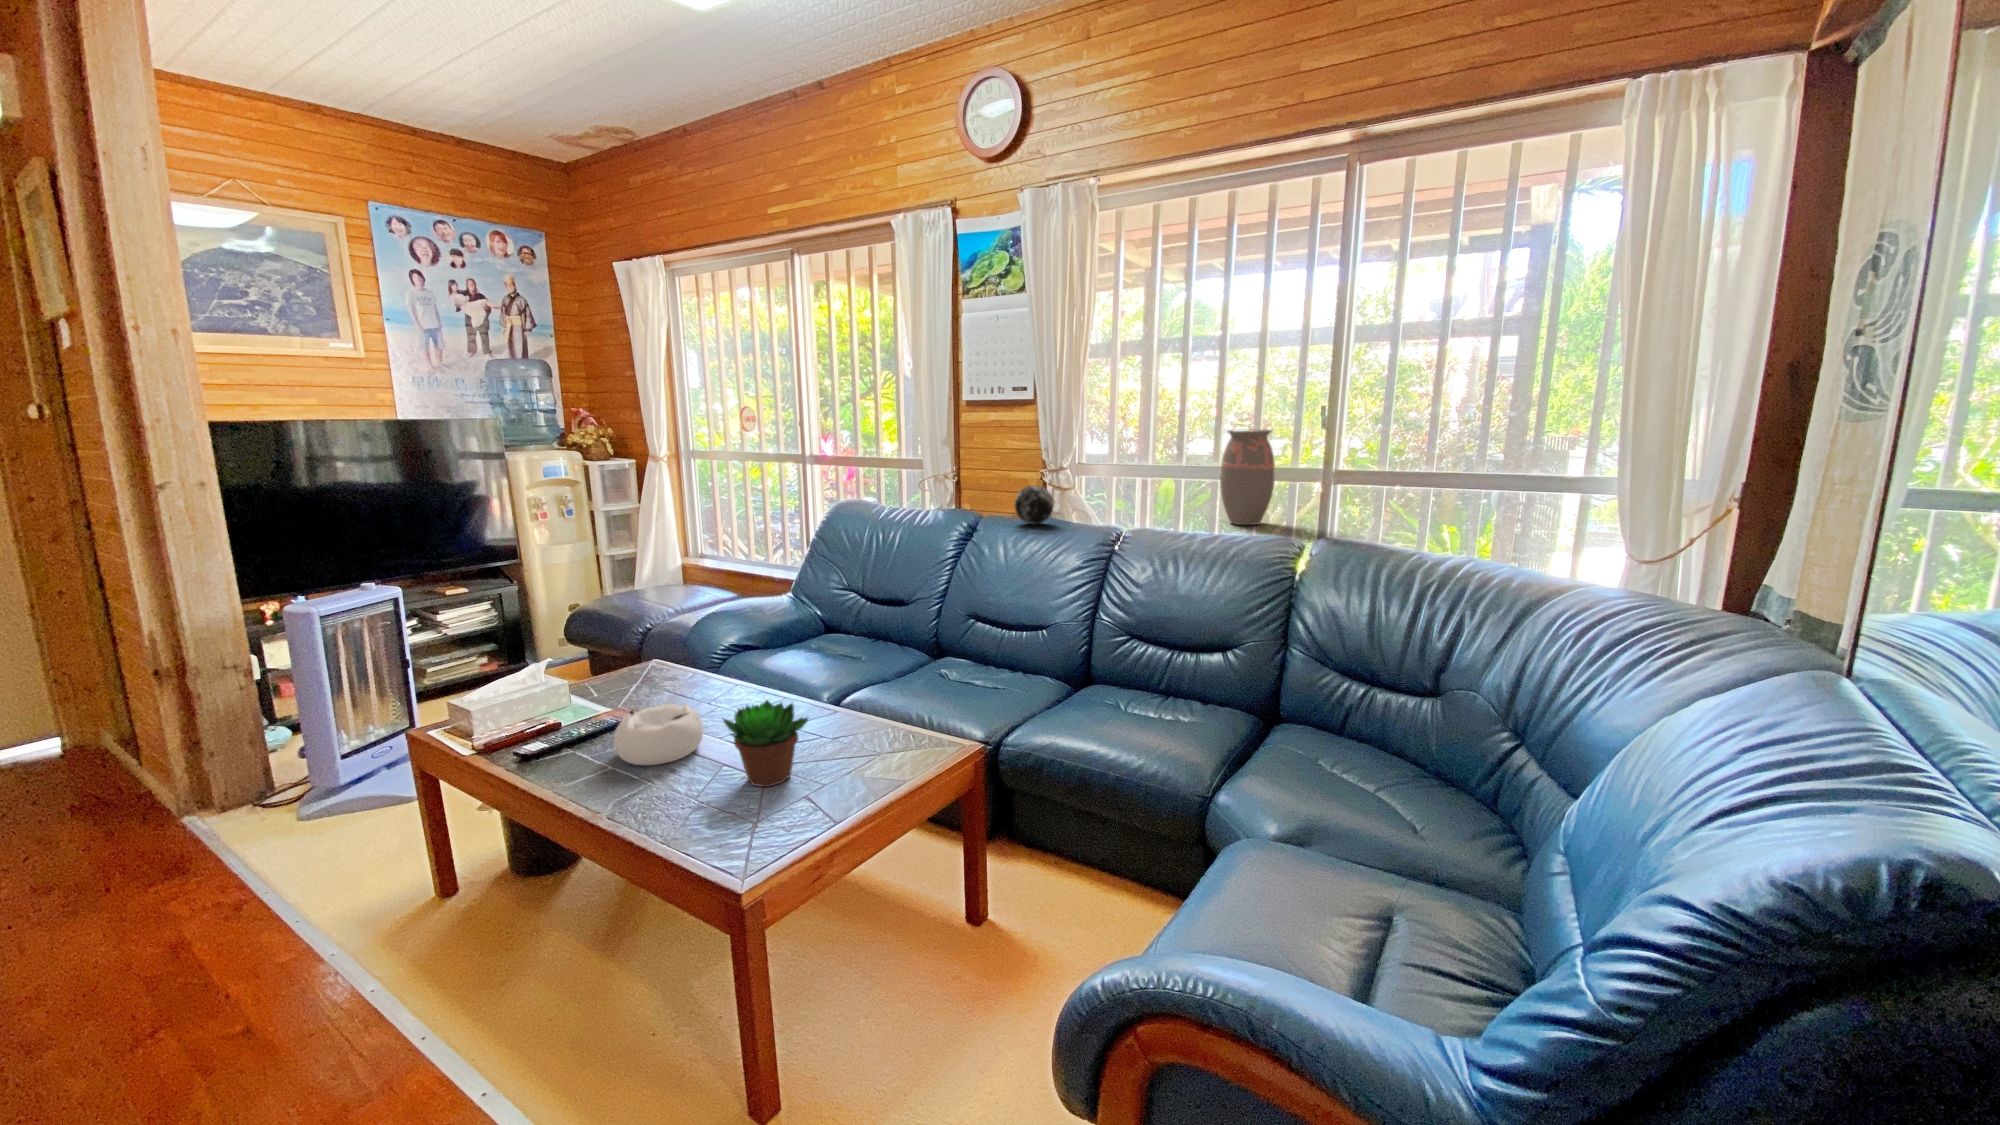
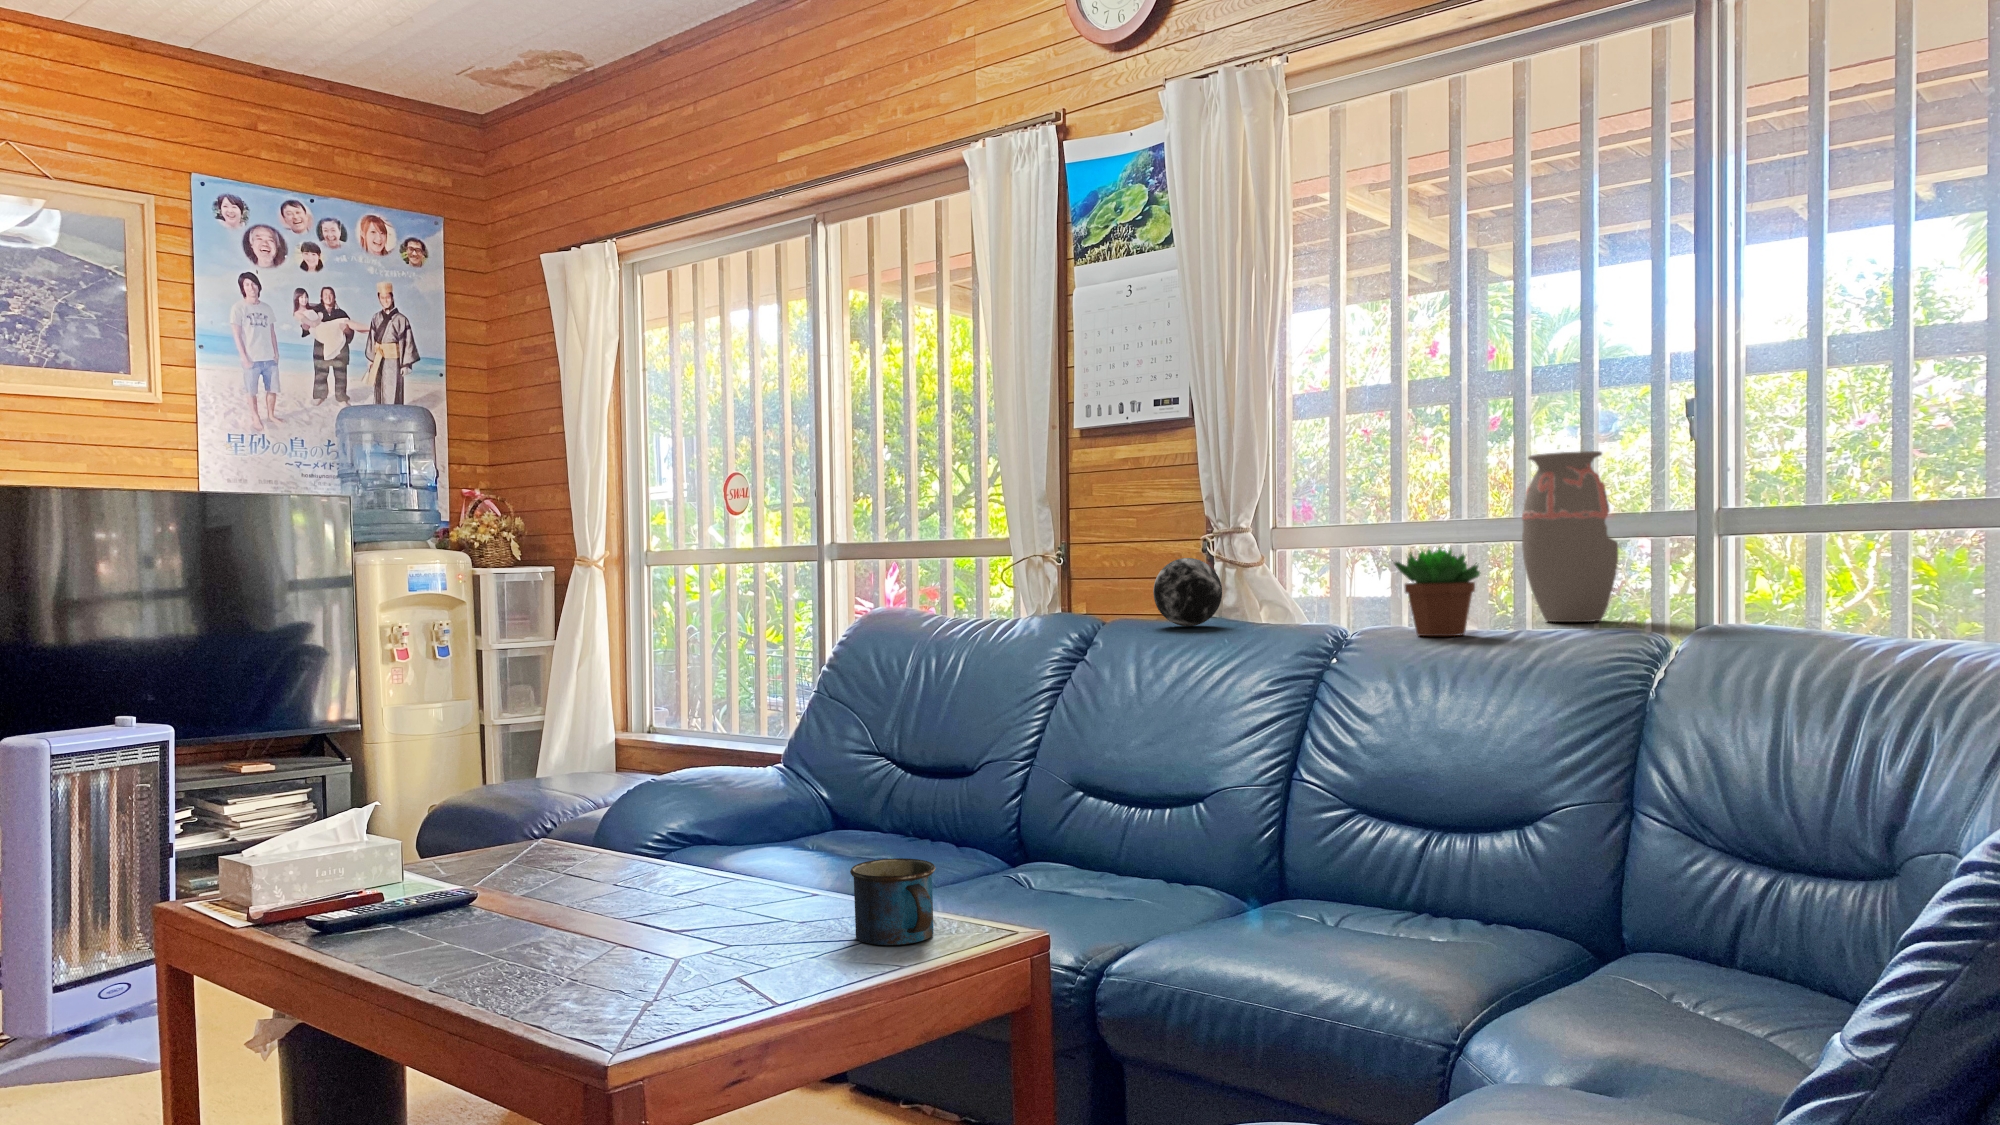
mug: none [861,699,913,755] -> present [850,858,936,945]
succulent plant: present [723,700,808,787] -> present [1394,548,1480,636]
decorative bowl: present [614,704,703,765] -> none [458,857,598,946]

